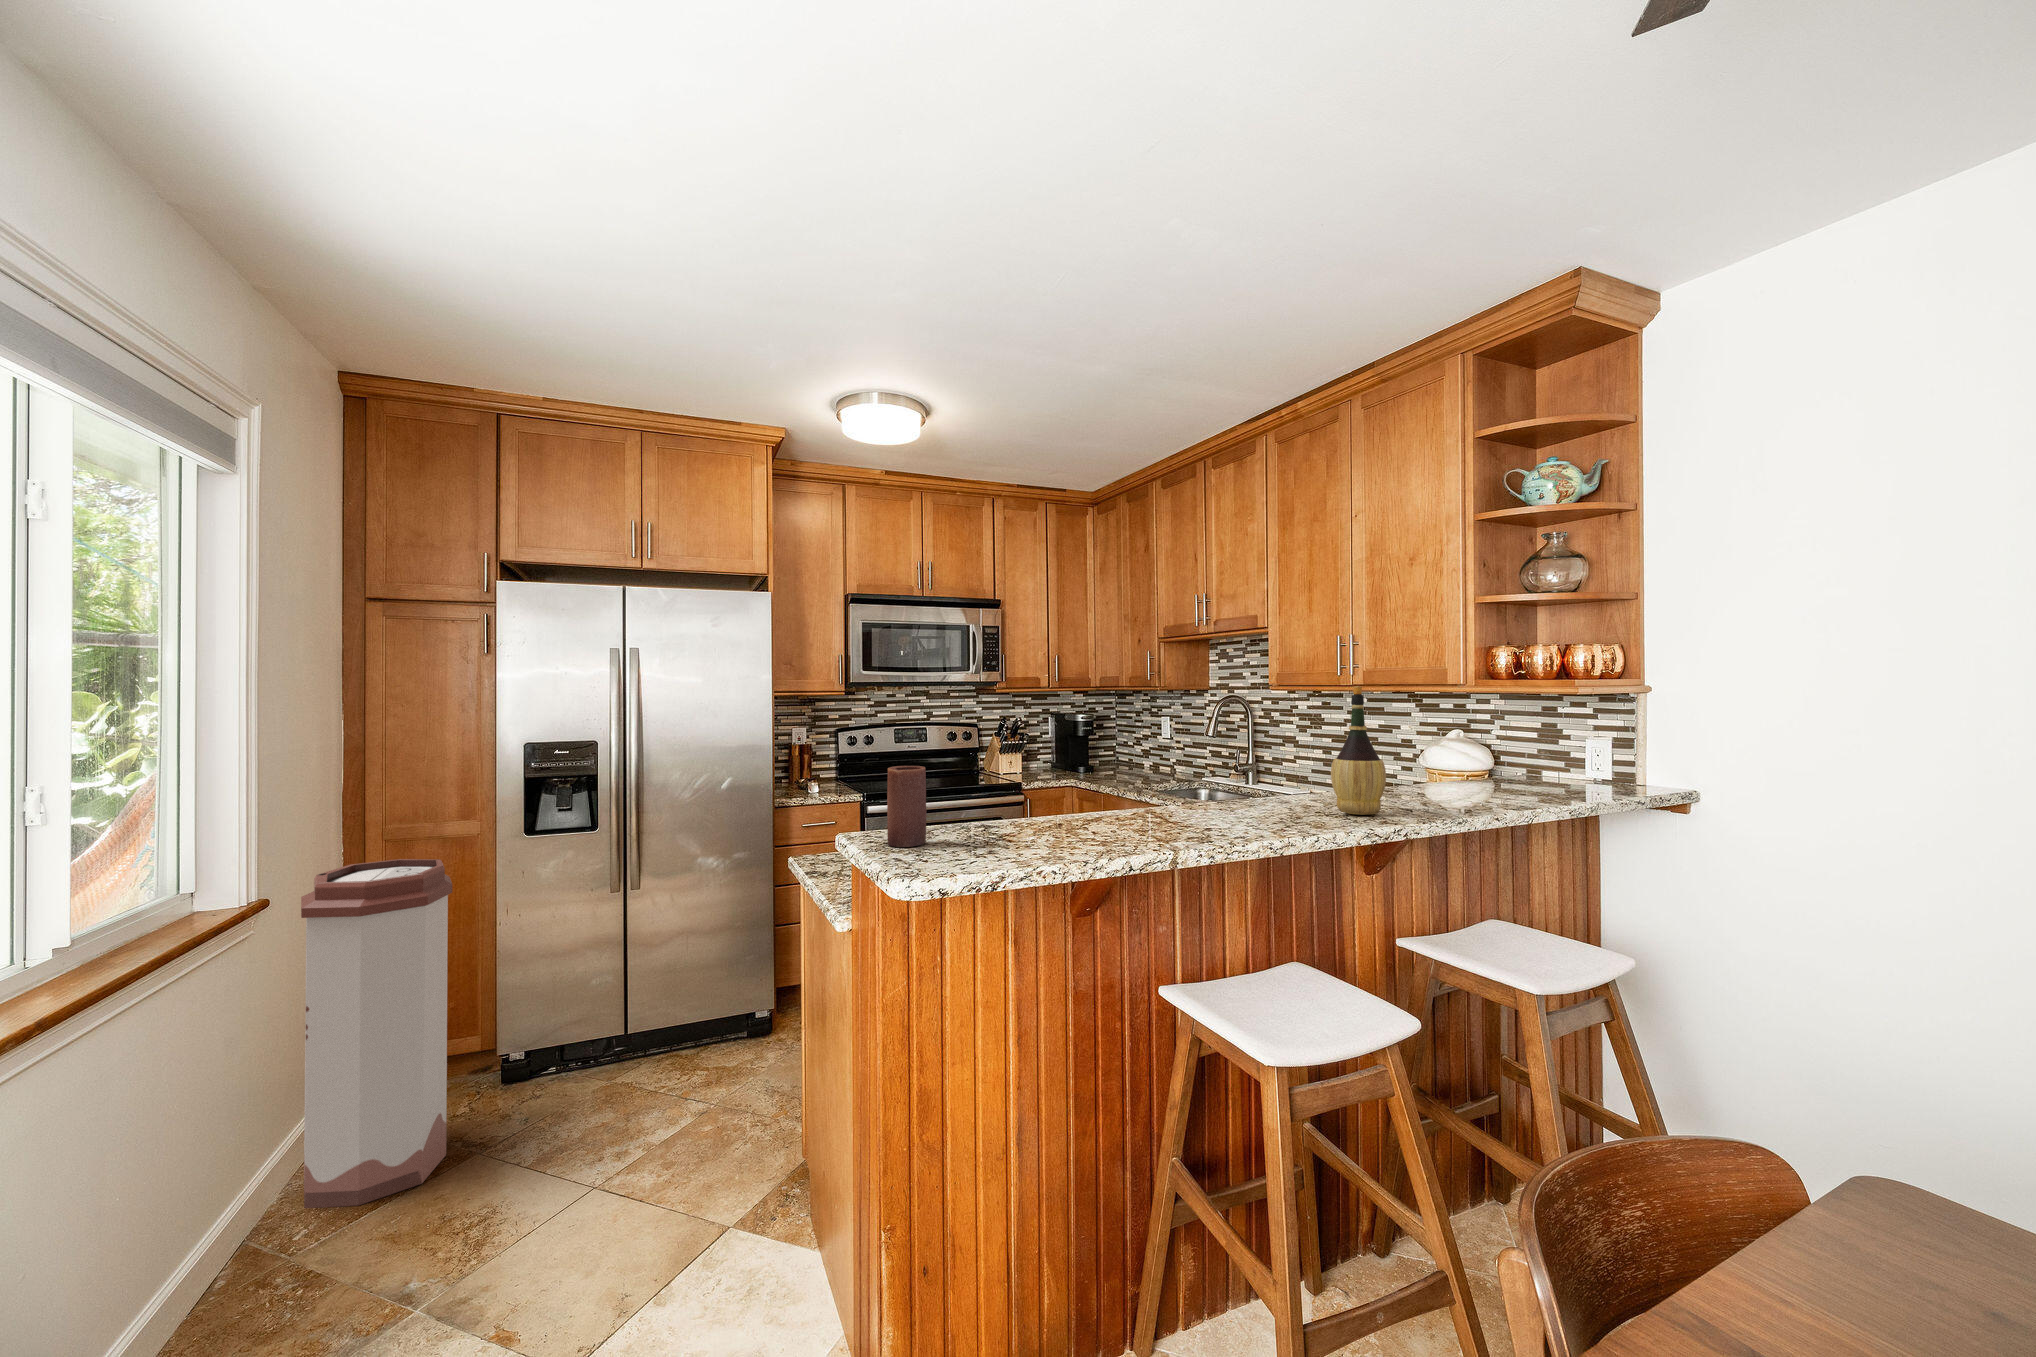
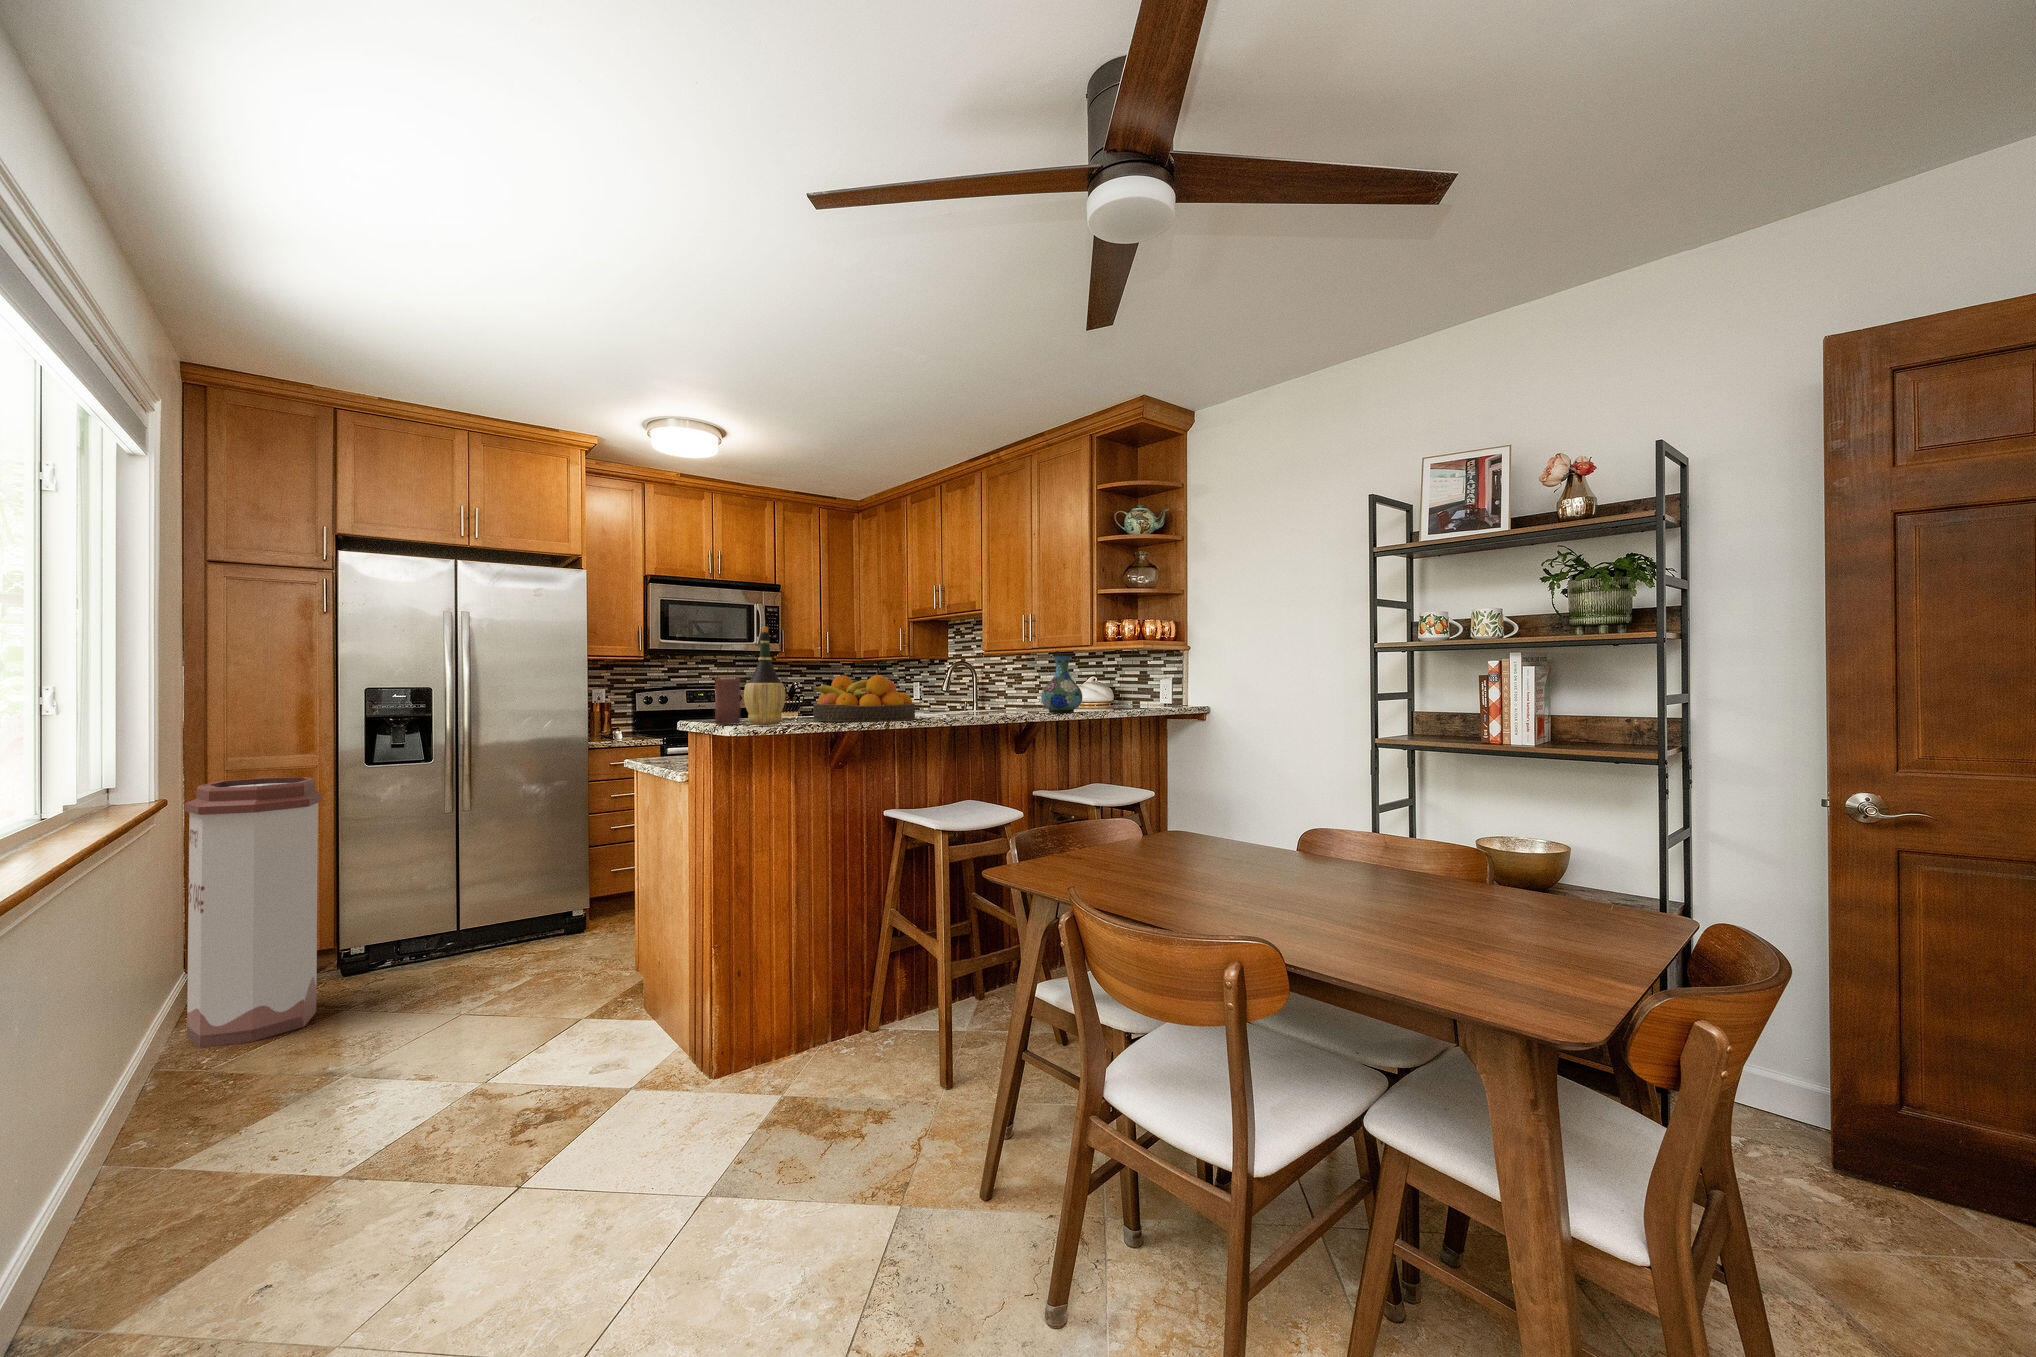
wine bottle: present [1331,686,1386,815] -> present [744,626,786,725]
vase: none [1396,705,1471,804] -> present [1041,653,1082,713]
fruit bowl: none [1037,755,1207,845] -> present [811,675,915,722]

